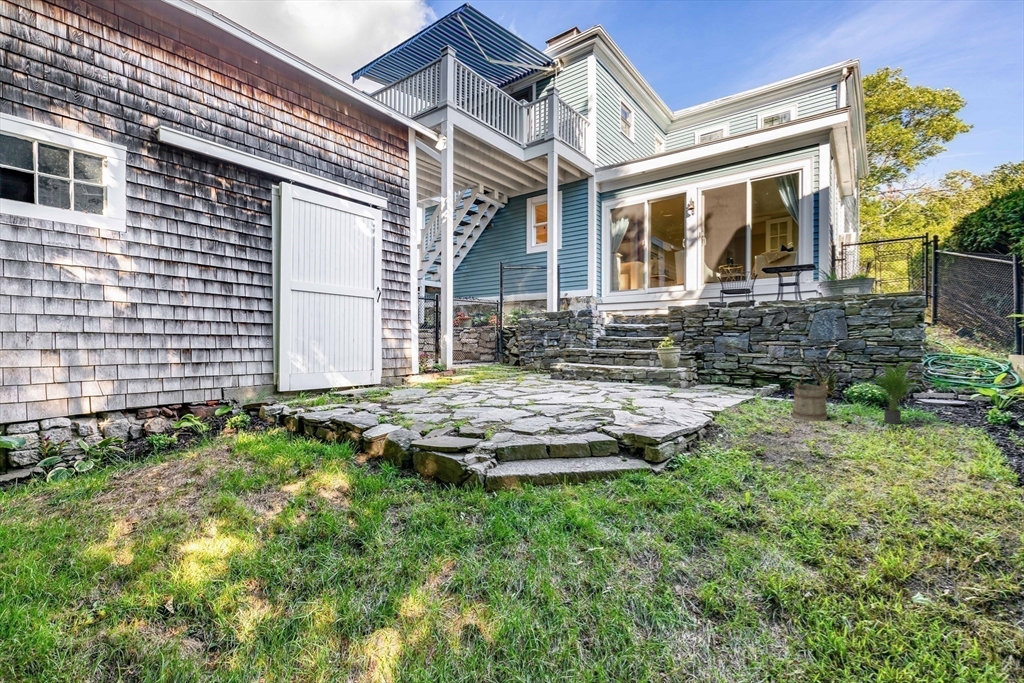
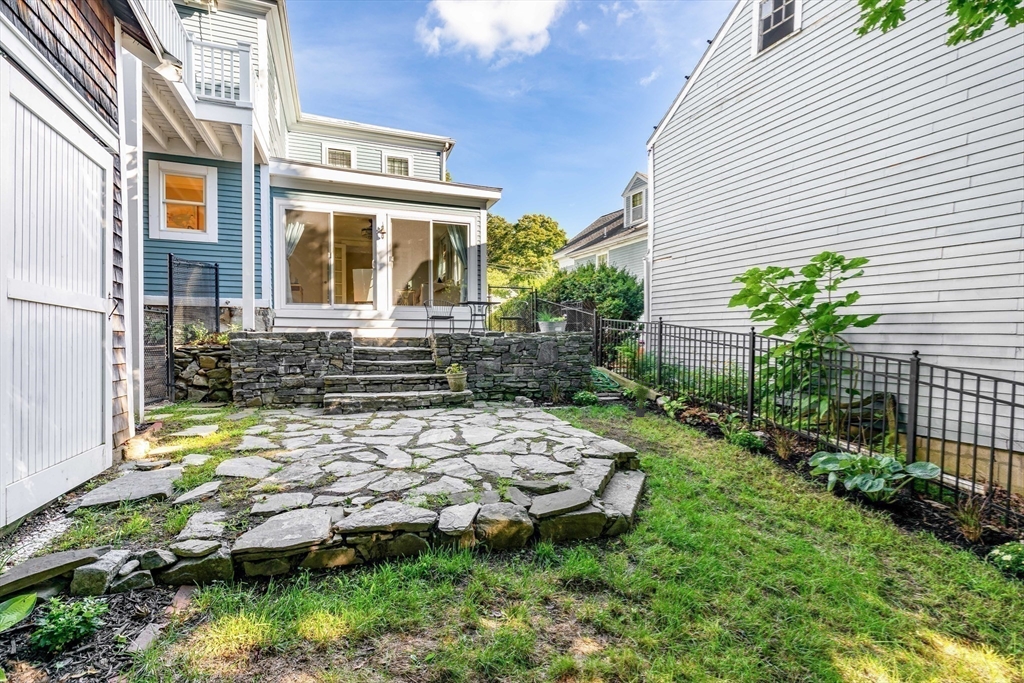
bucket: present [793,371,827,421] -> none [598,386,620,424]

